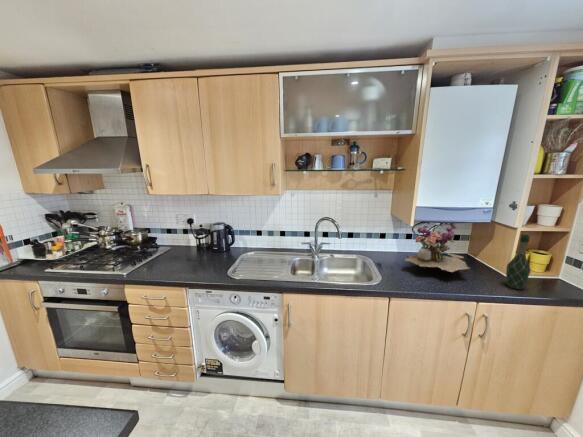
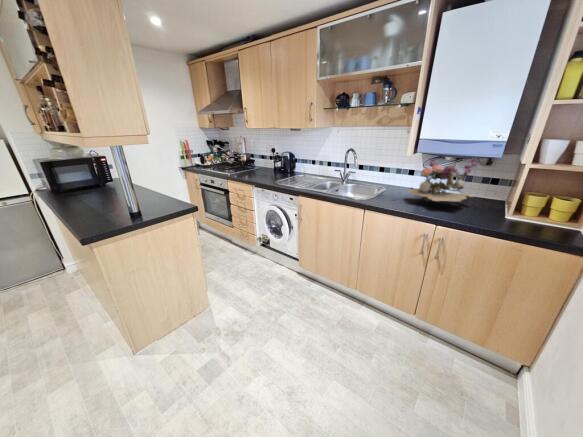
wine bottle: present [506,234,530,289] -> none [493,168,526,227]

